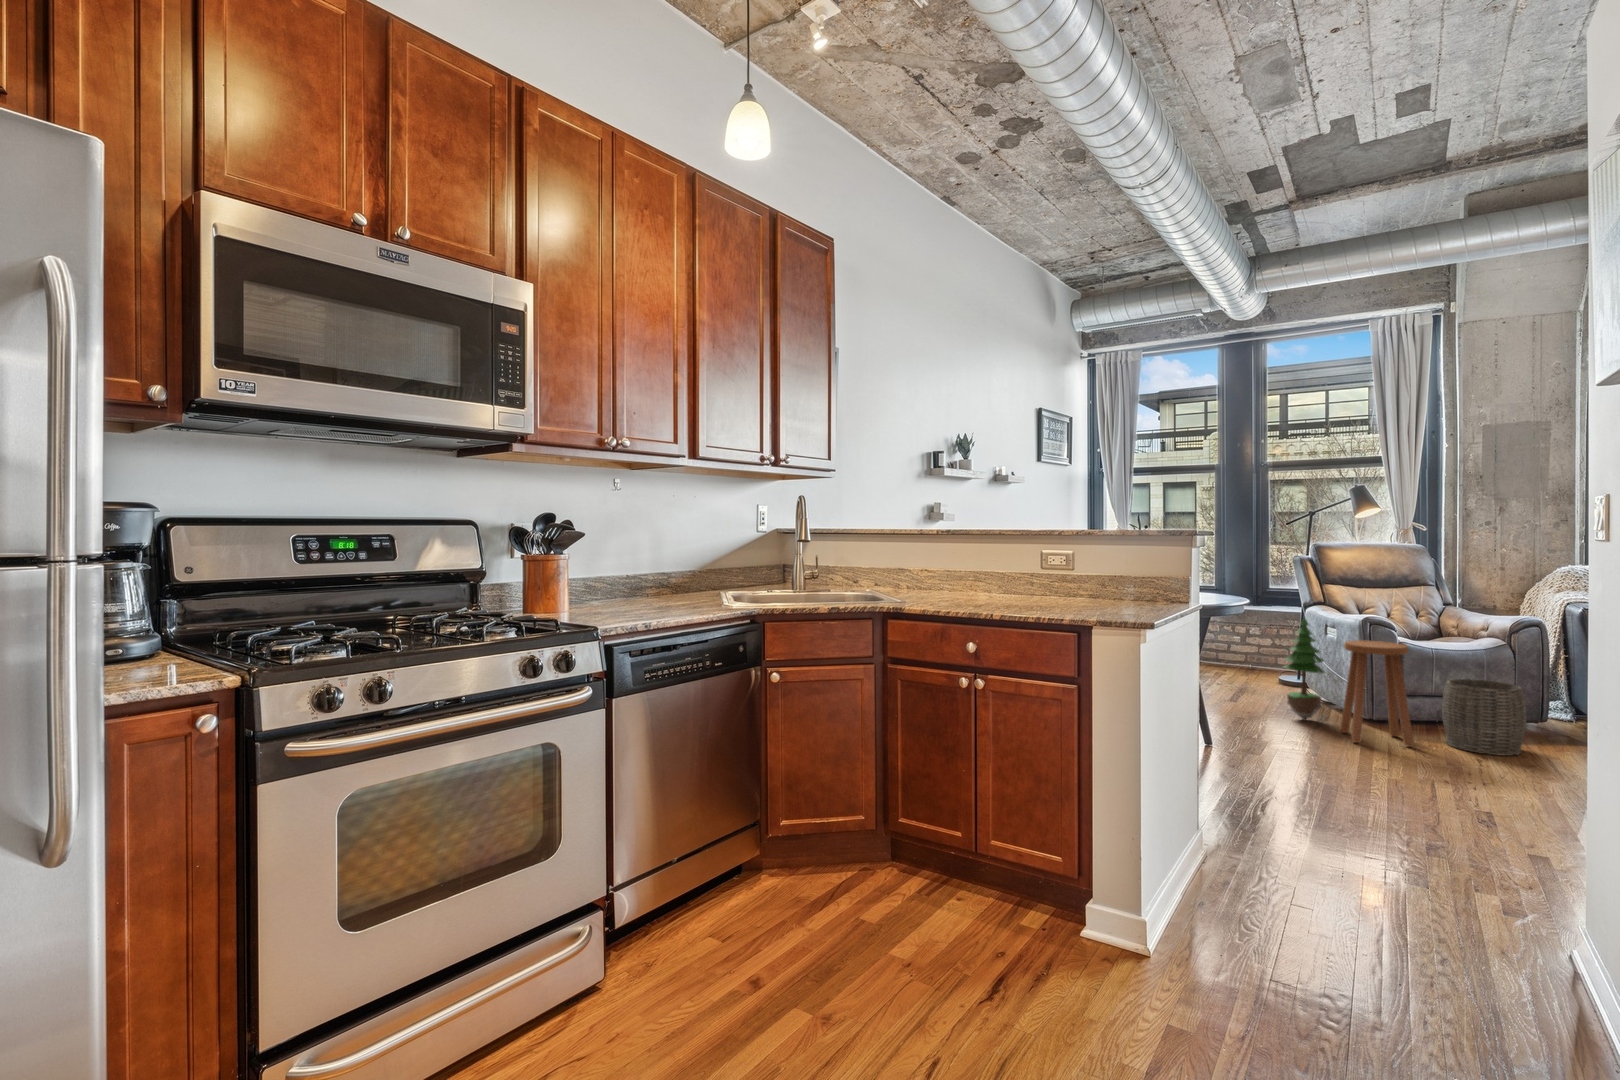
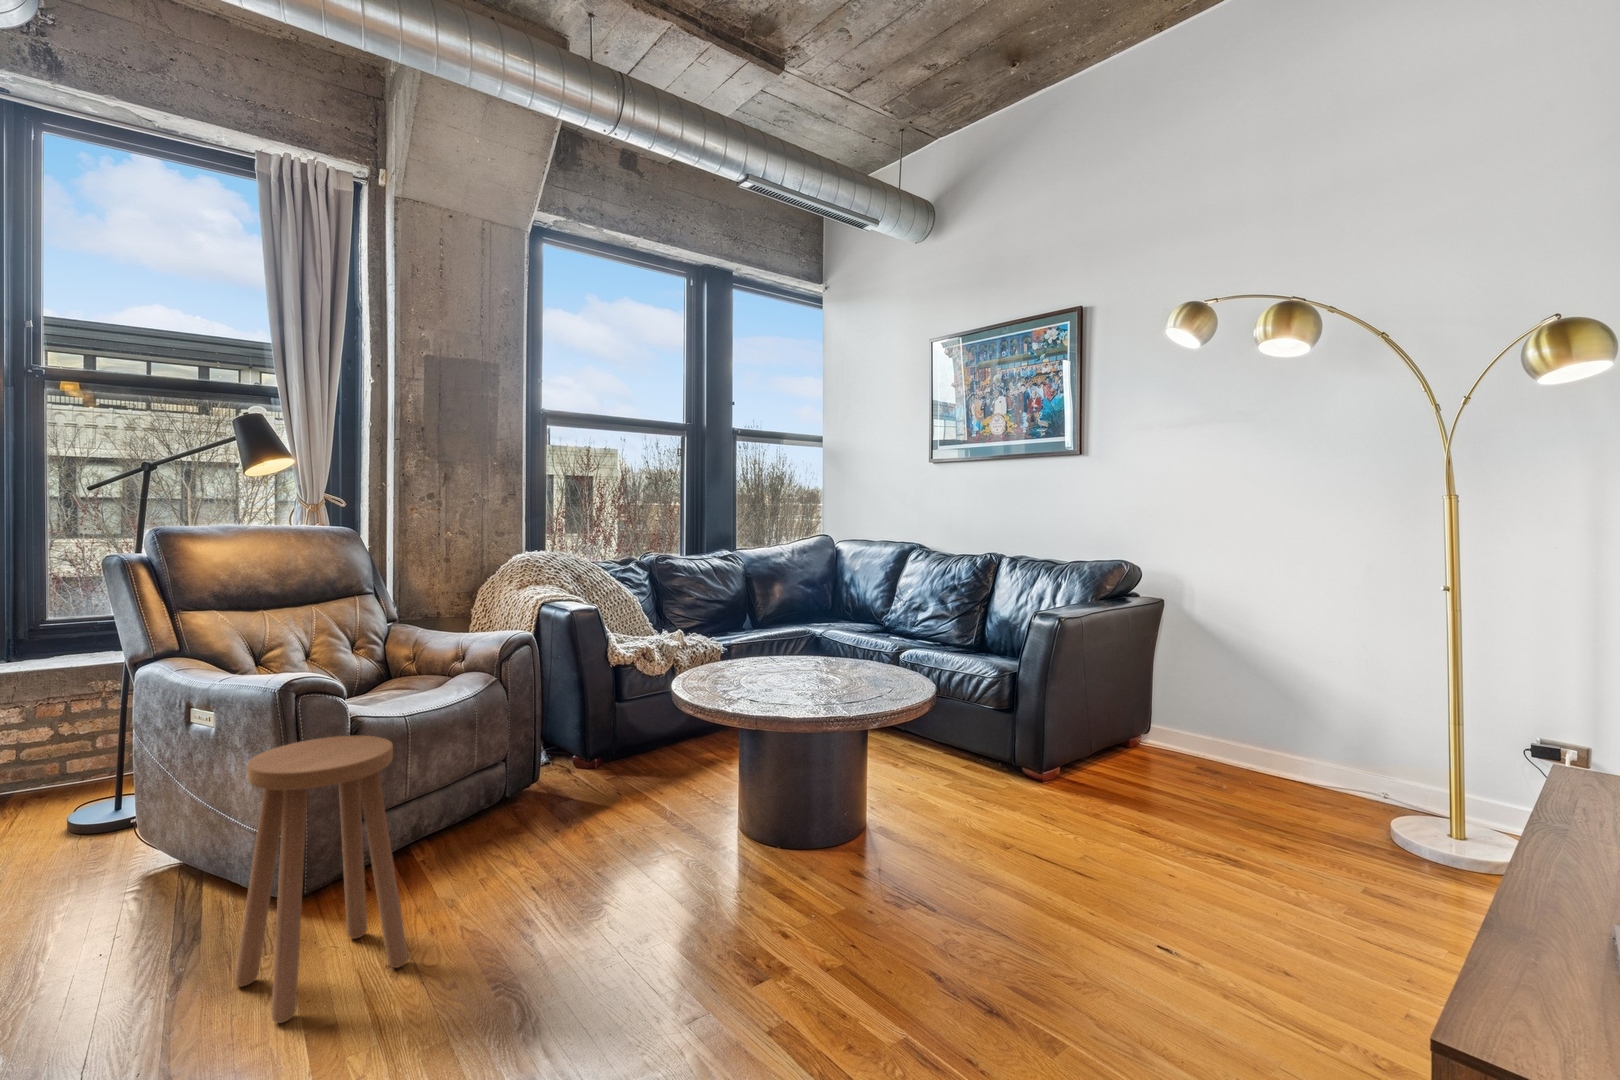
potted tree: present [1283,618,1325,719] -> none [61,704,193,972]
woven basket: present [1442,679,1527,756] -> none [444,762,571,922]

